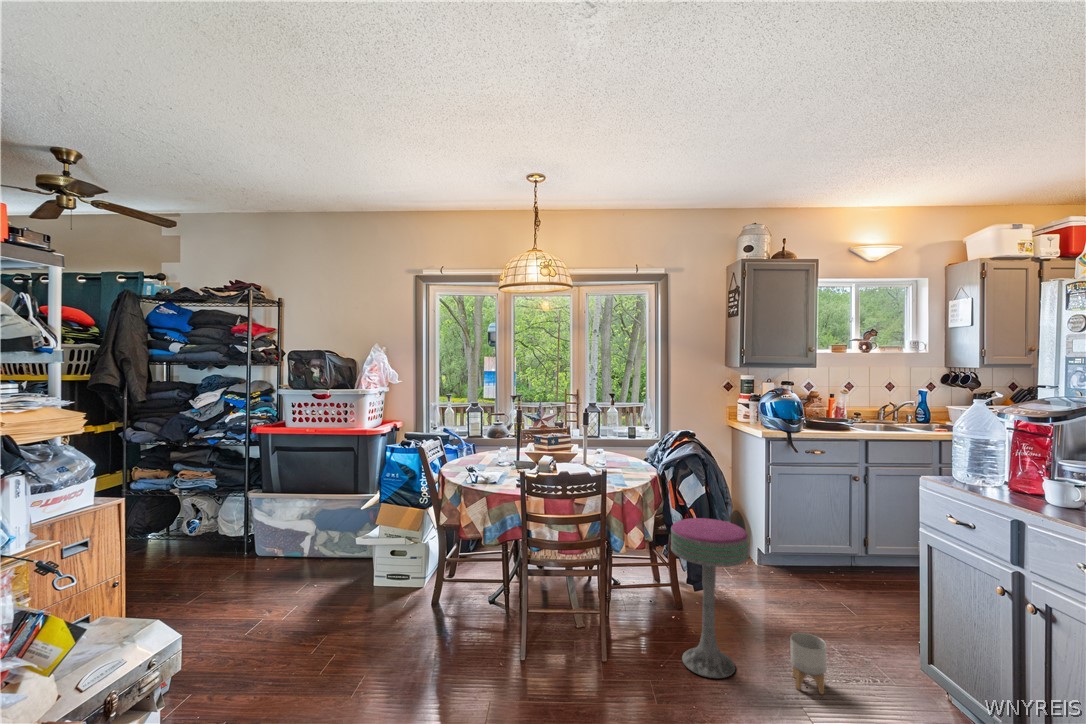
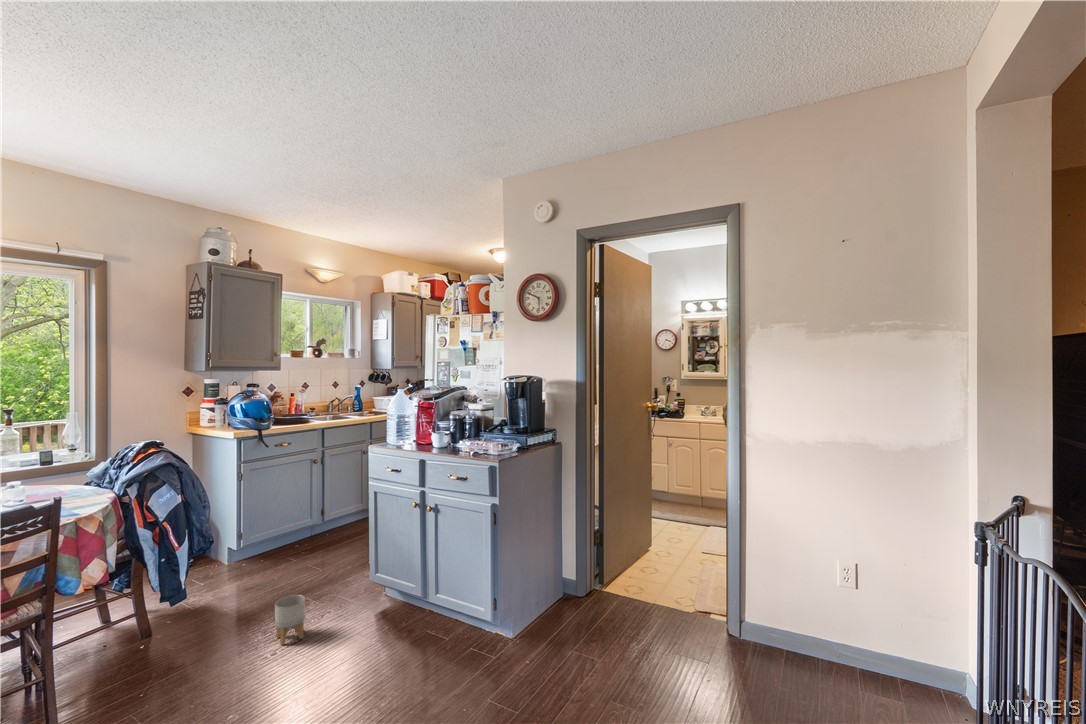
bar stool: present [671,518,749,678] -> none [146,523,236,683]

